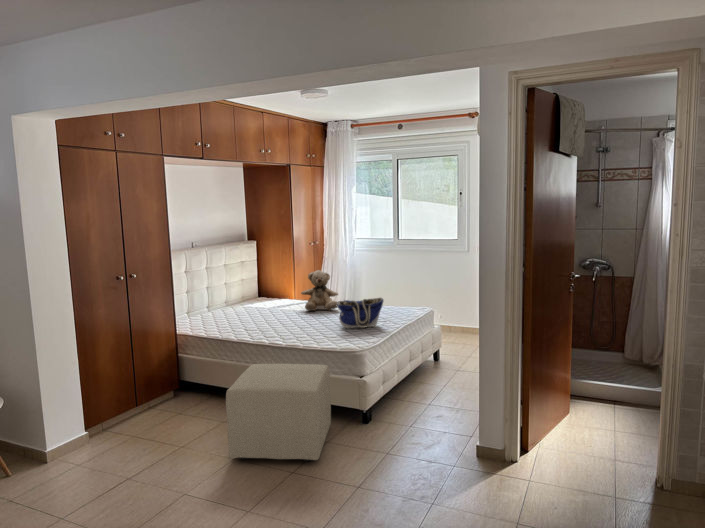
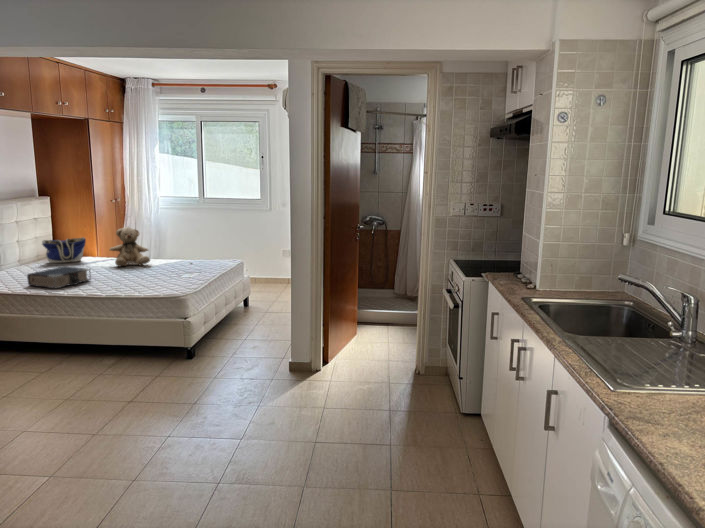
tote bag: present [336,298,383,328] -> present [42,237,86,263]
book: none [220,311,277,335] -> present [27,267,91,288]
ottoman: present [226,364,331,462] -> none [59,309,158,398]

